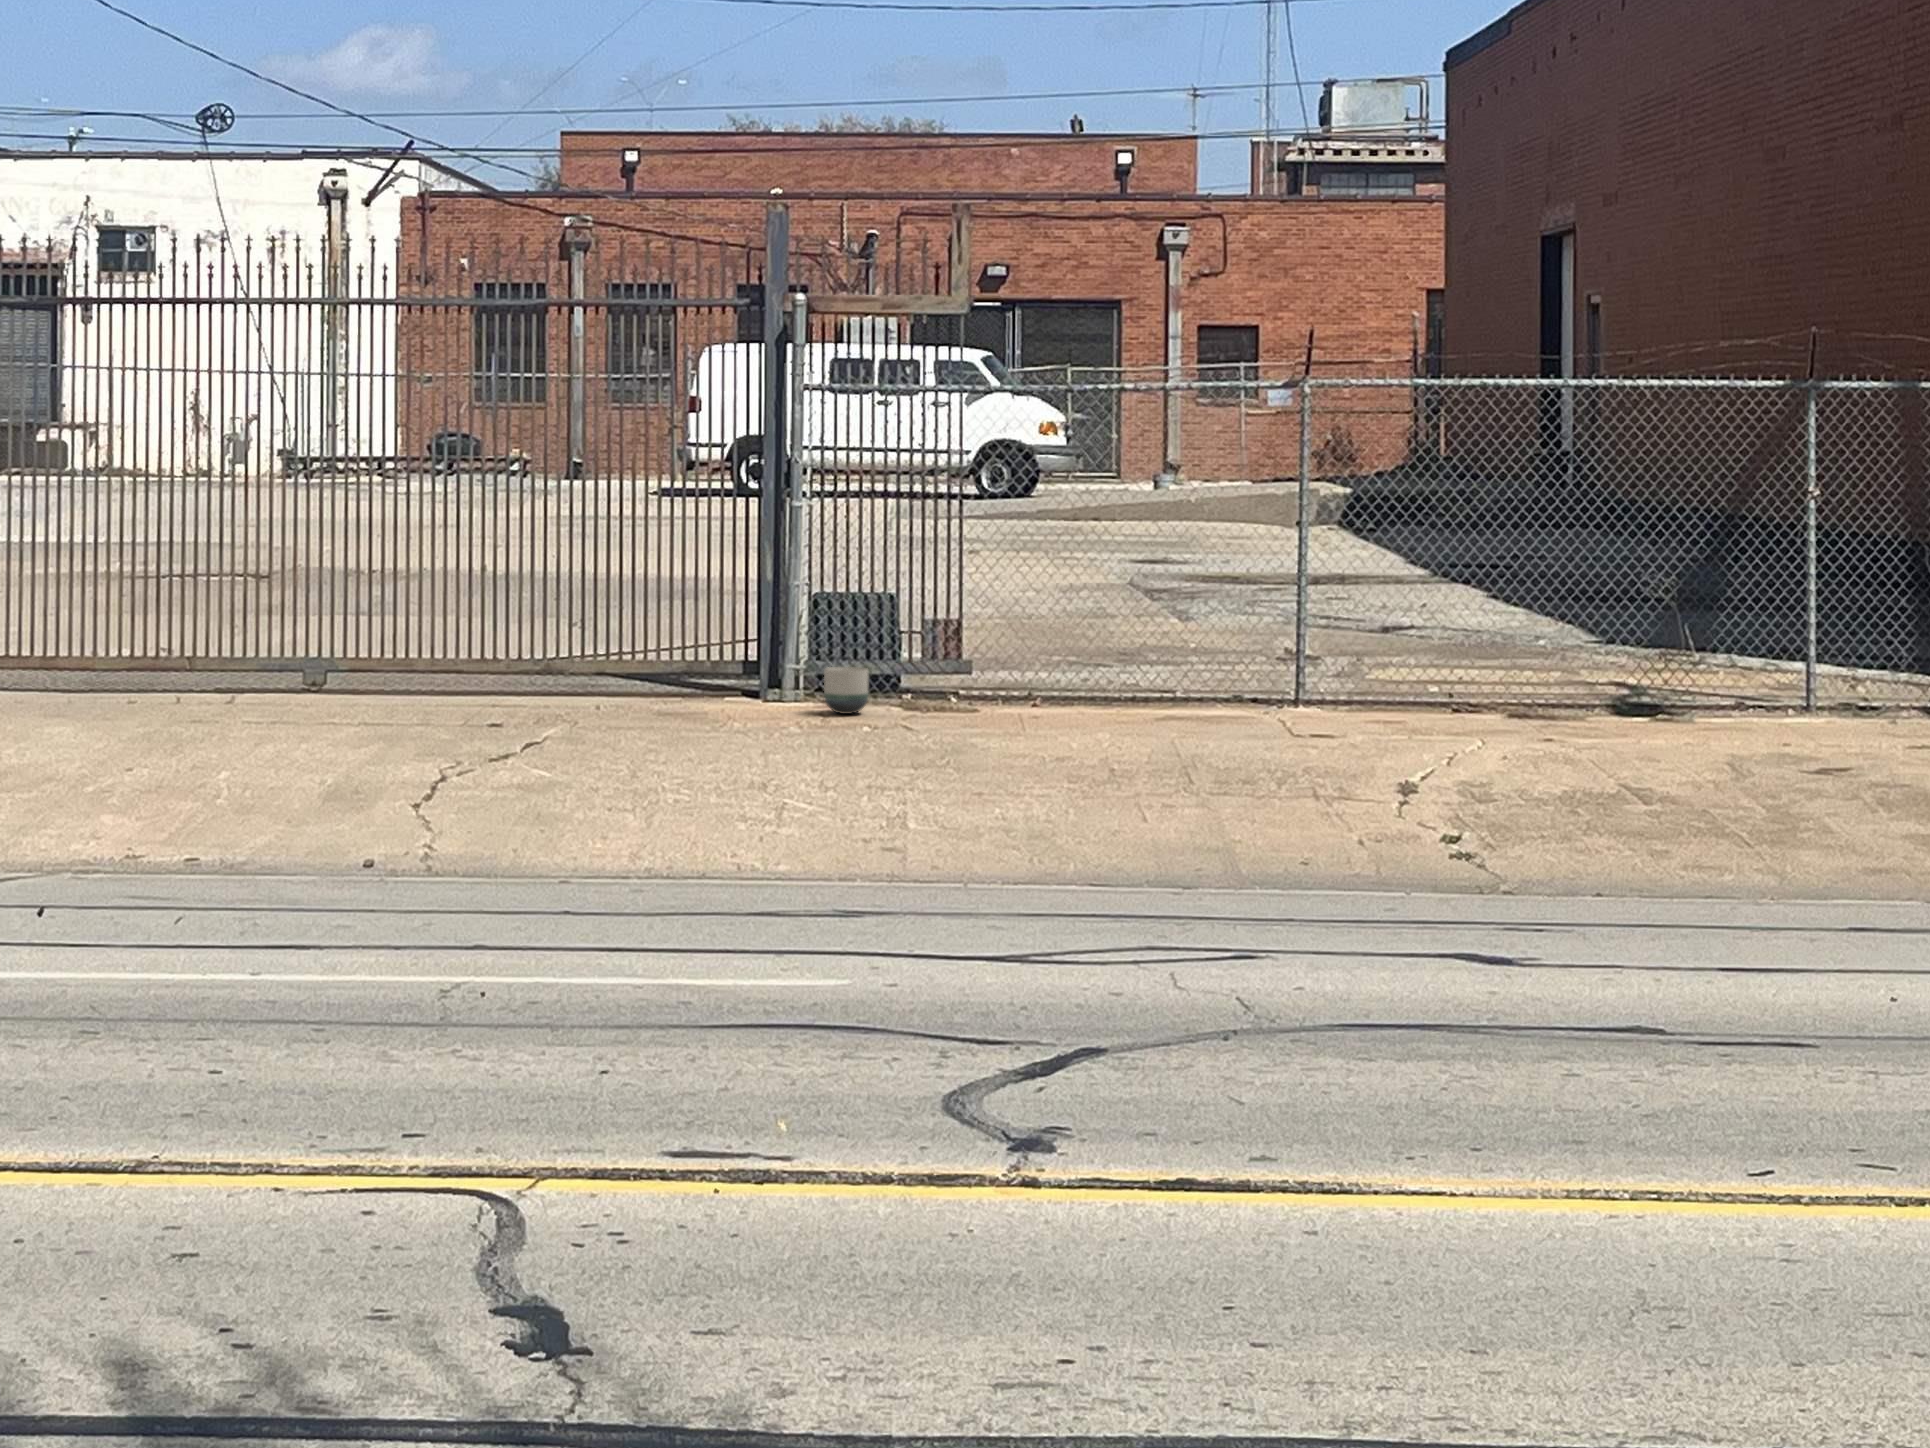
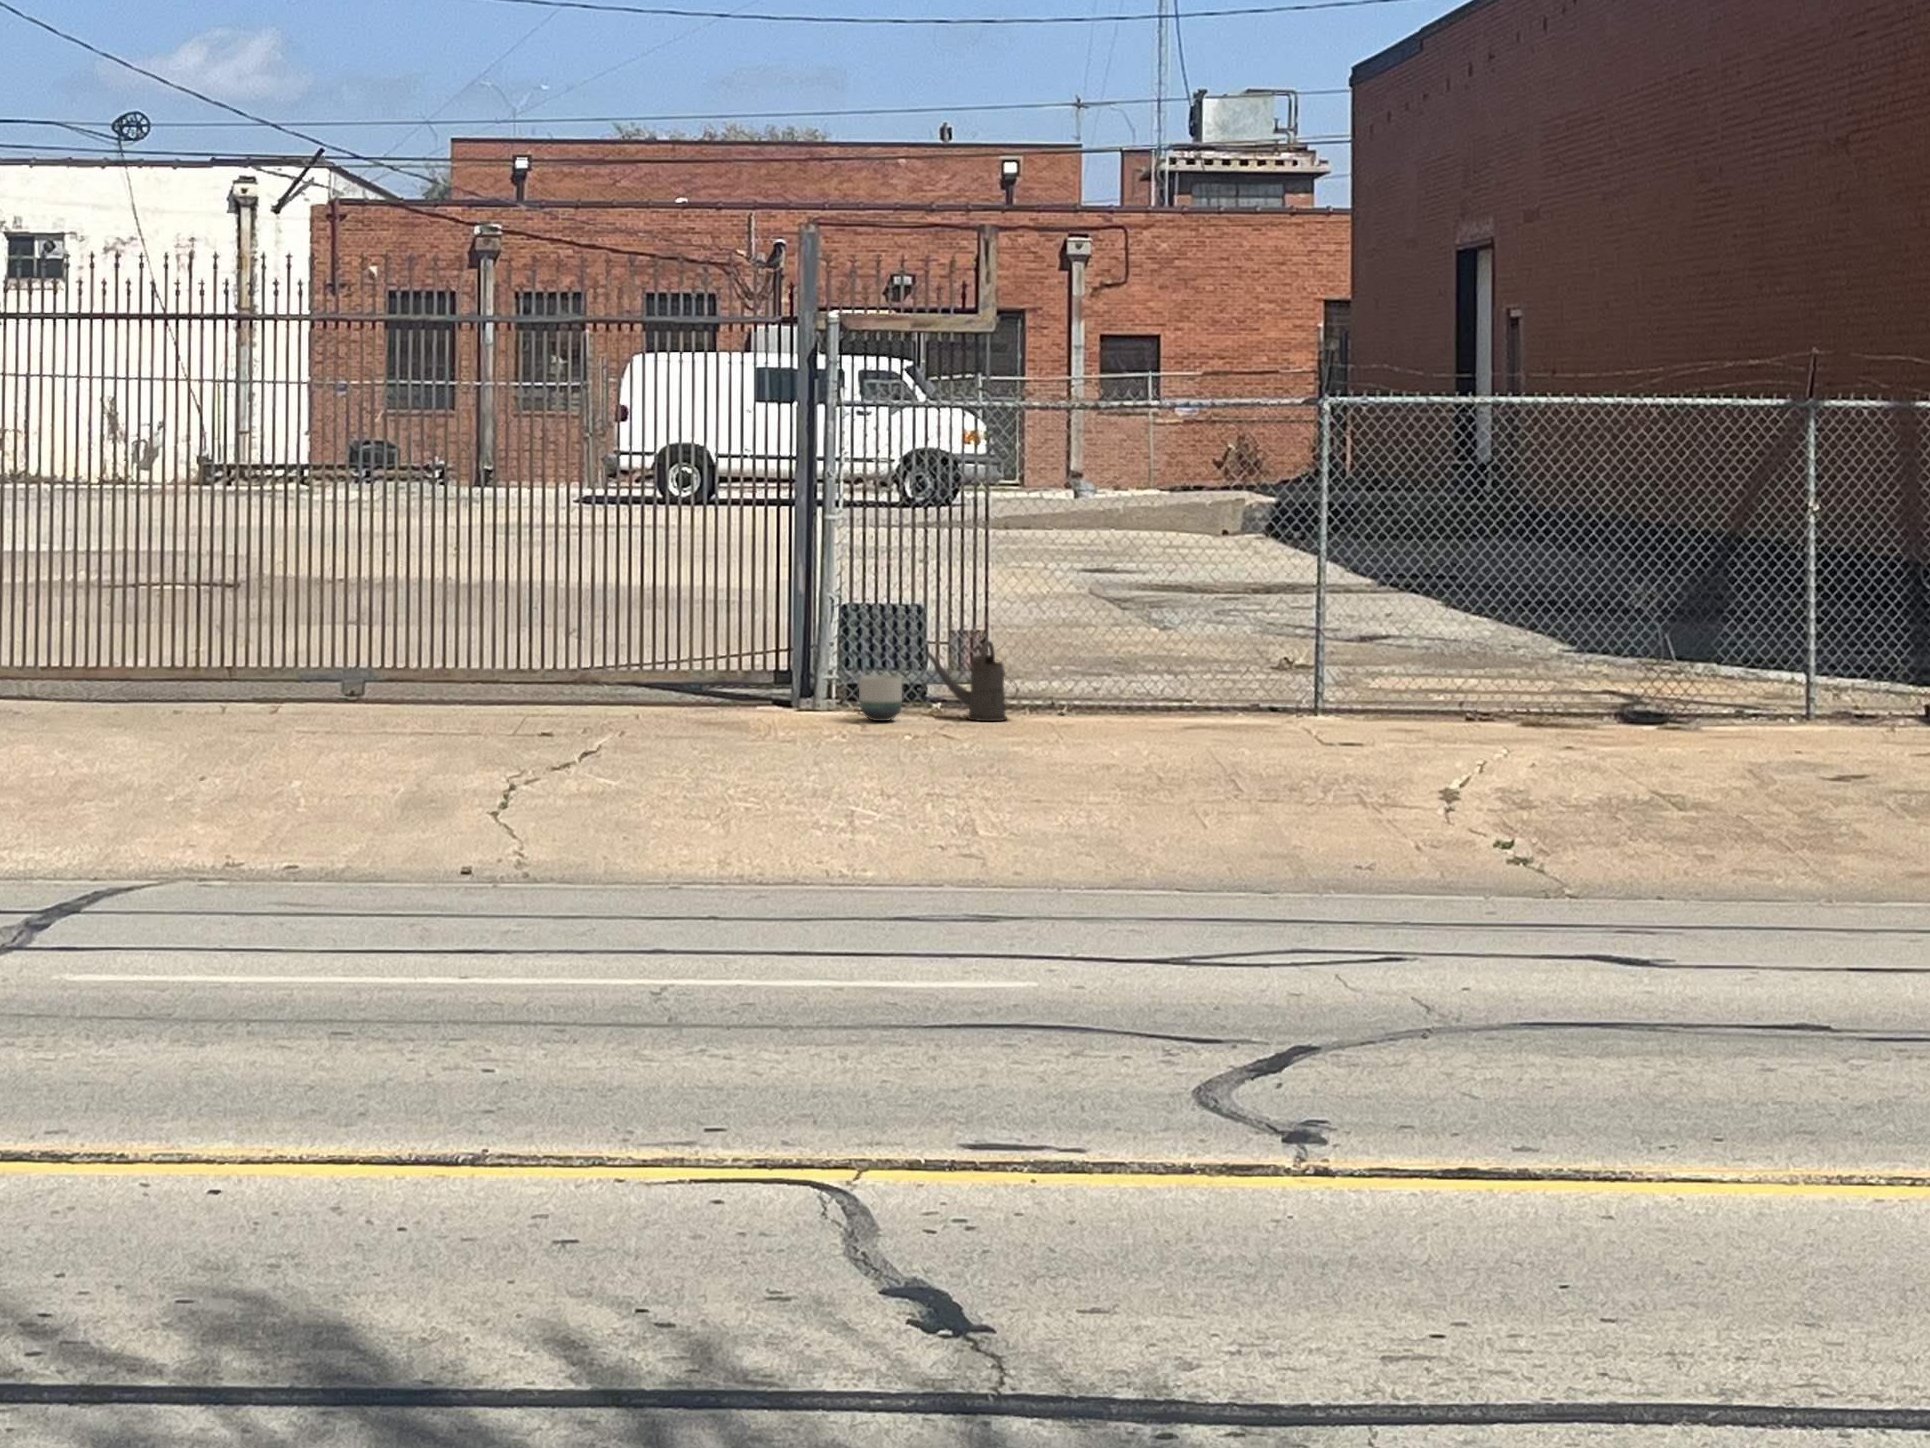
watering can: none [895,631,988,714] -> present [927,641,1018,721]

